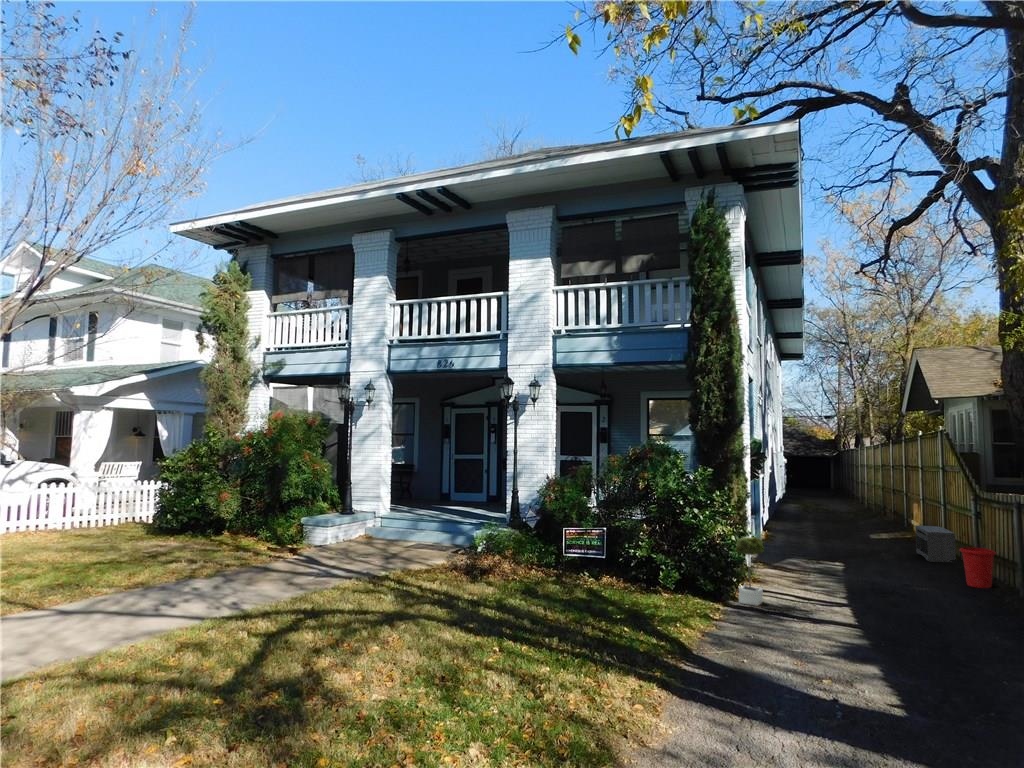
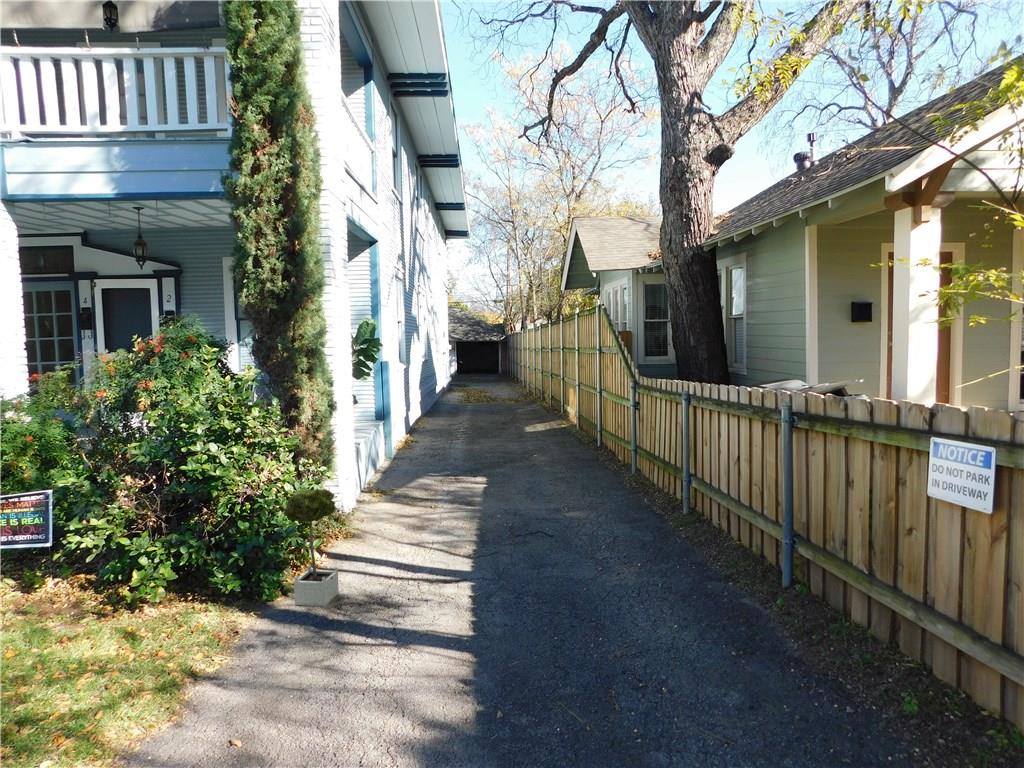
bench: present [915,526,956,562] -> none [569,419,611,464]
waste bin: present [959,547,997,588] -> none [616,450,657,503]

